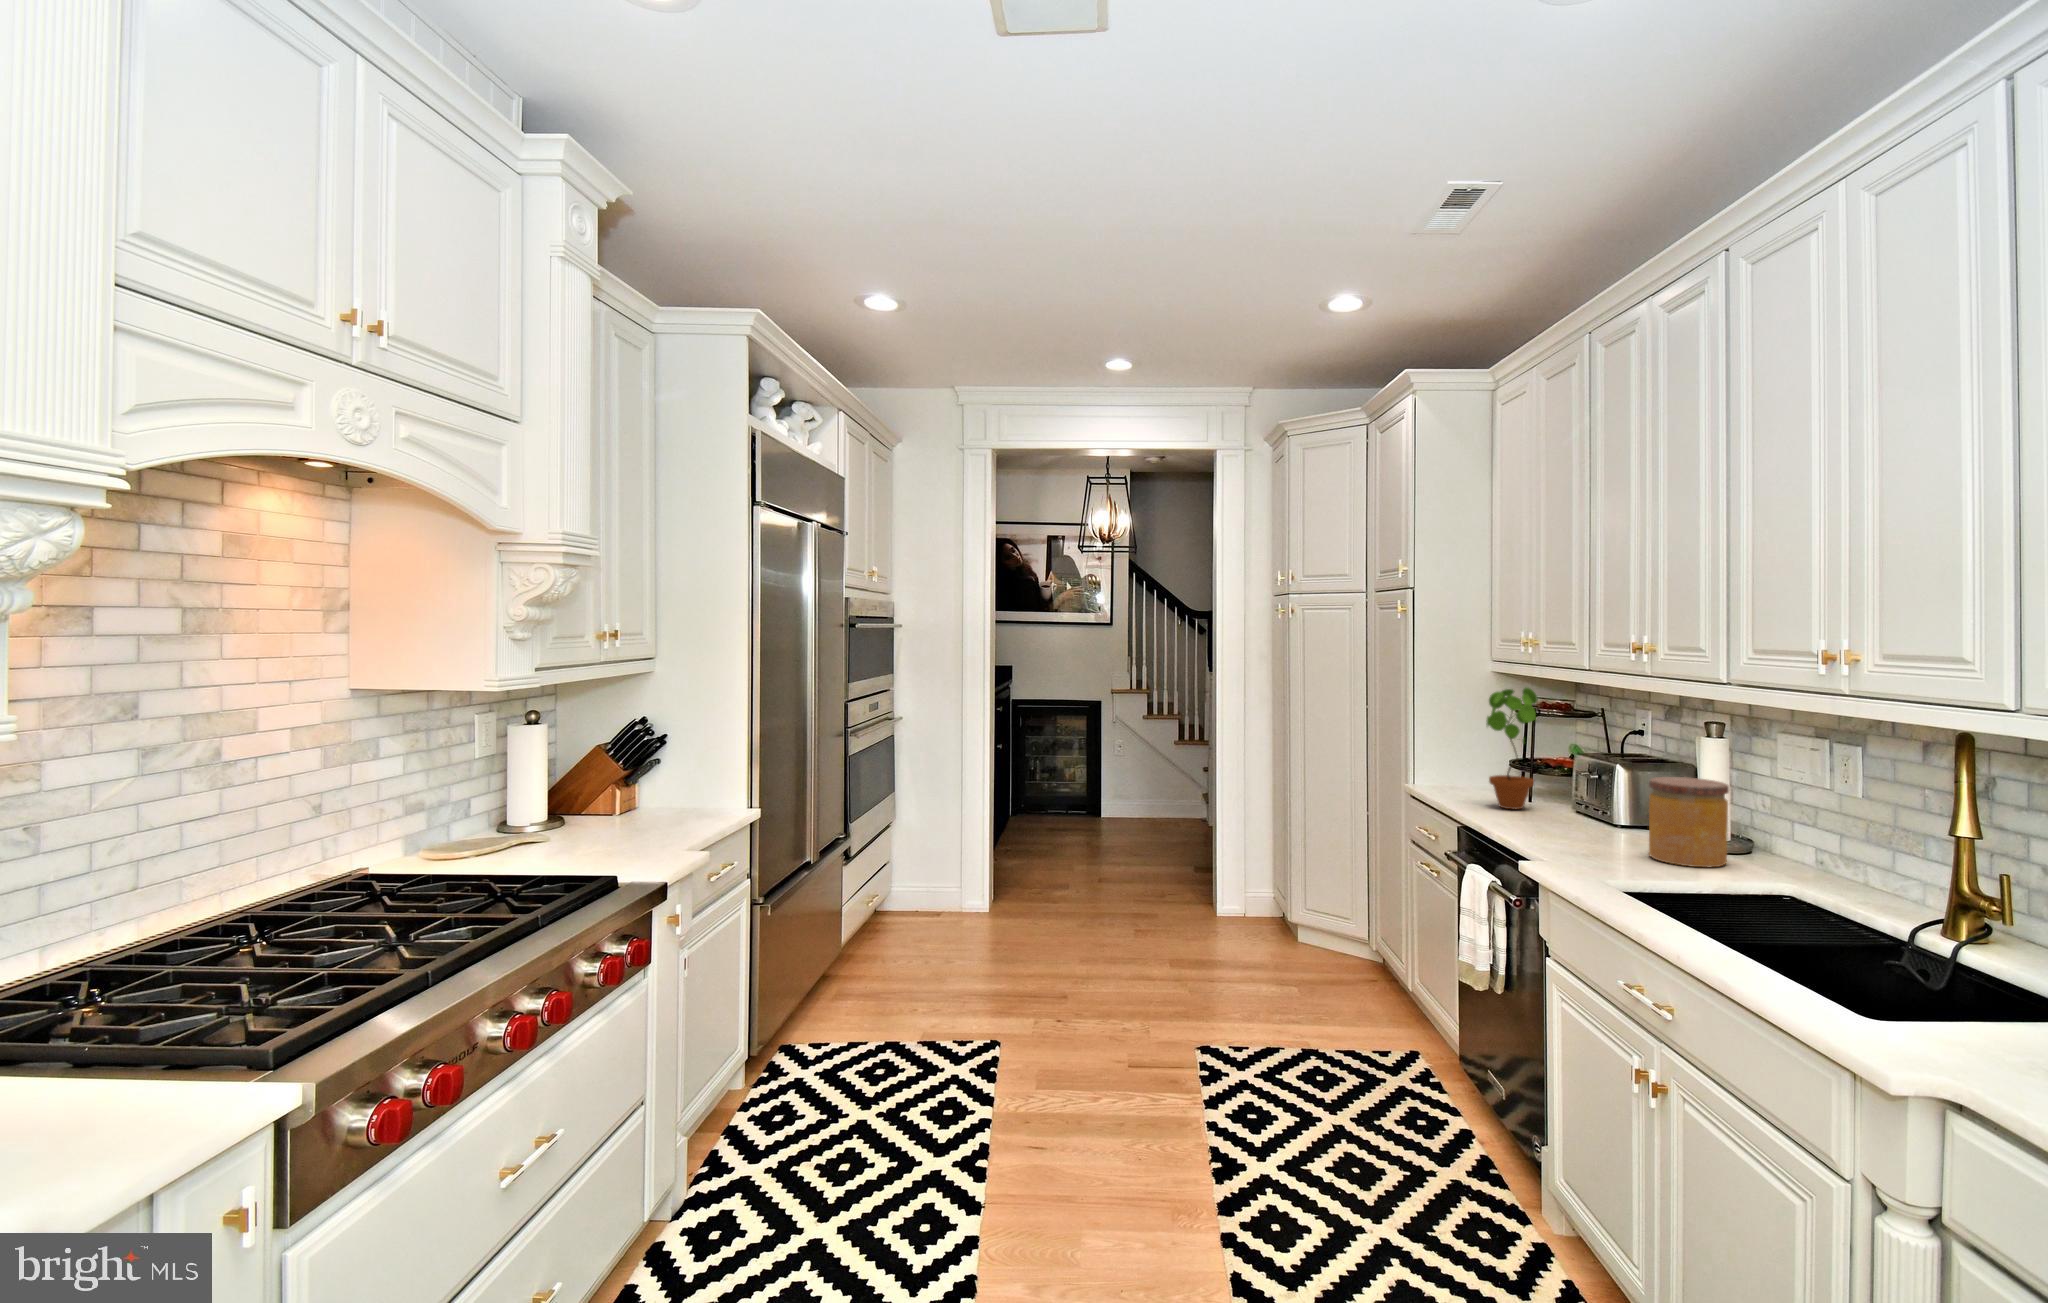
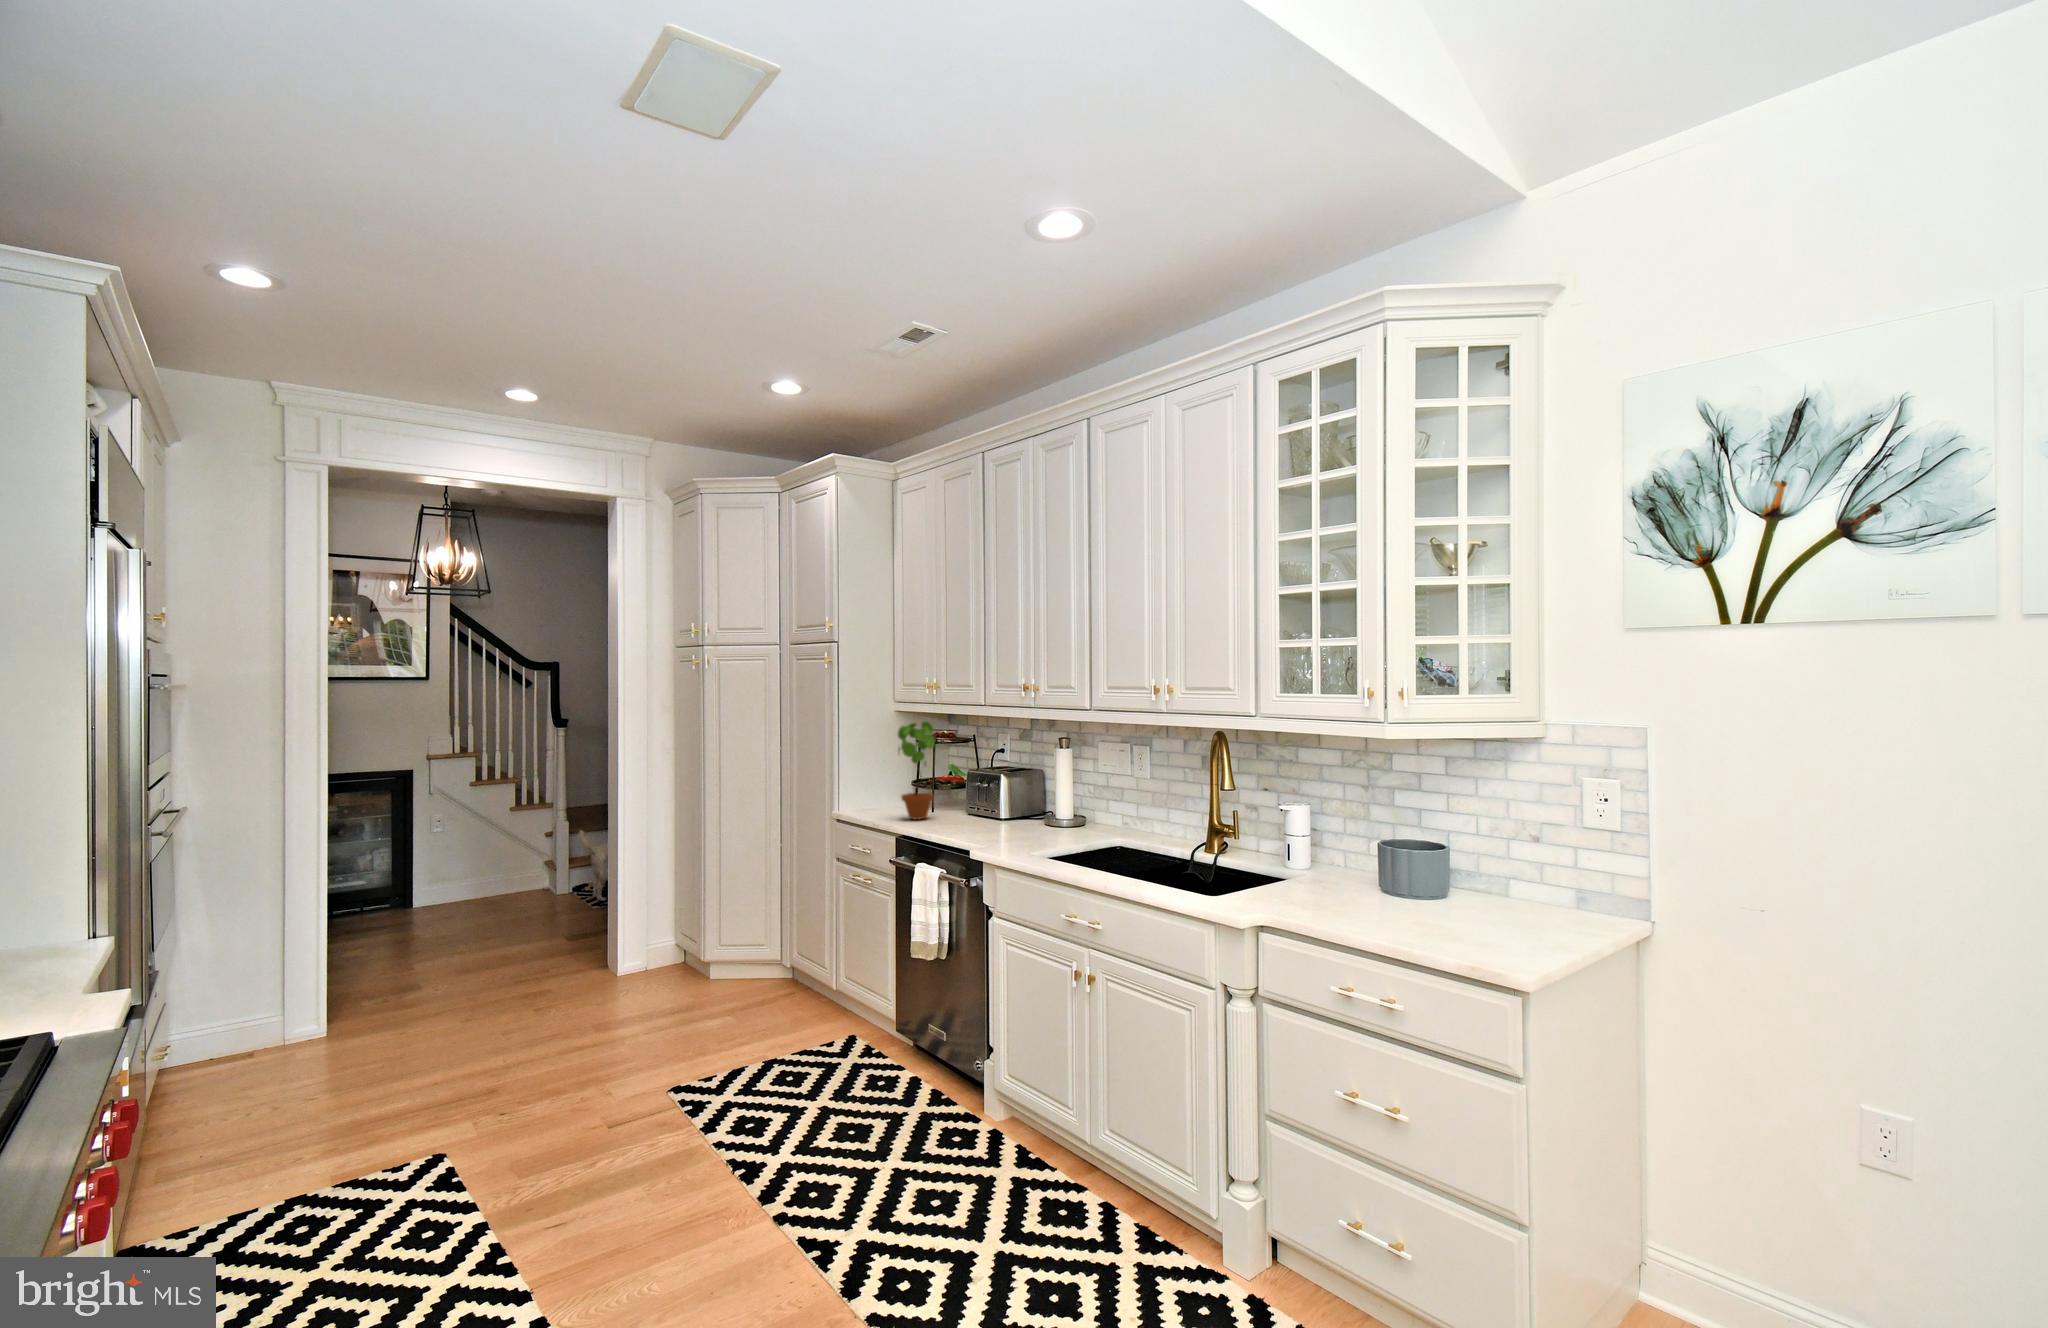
jar: present [1649,777,1729,867] -> none [1031,777,1078,838]

